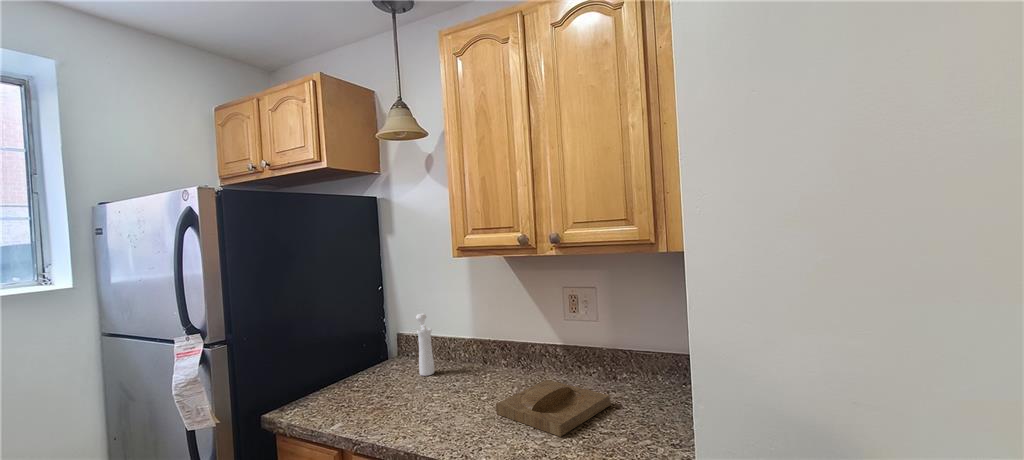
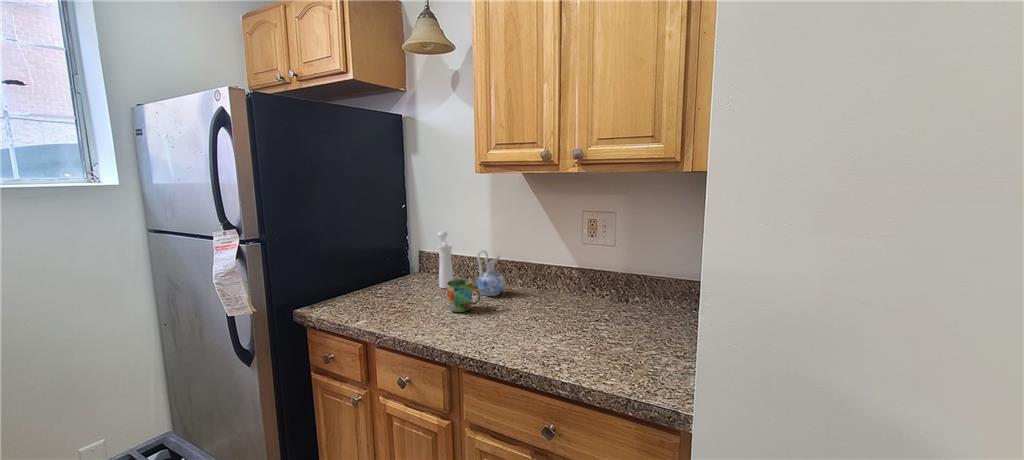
ceramic pitcher: none [458,334,488,382] -> present [477,250,505,296]
mug: none [427,369,464,406] -> present [446,279,480,312]
tray: present [496,380,610,437] -> none [510,297,620,342]

